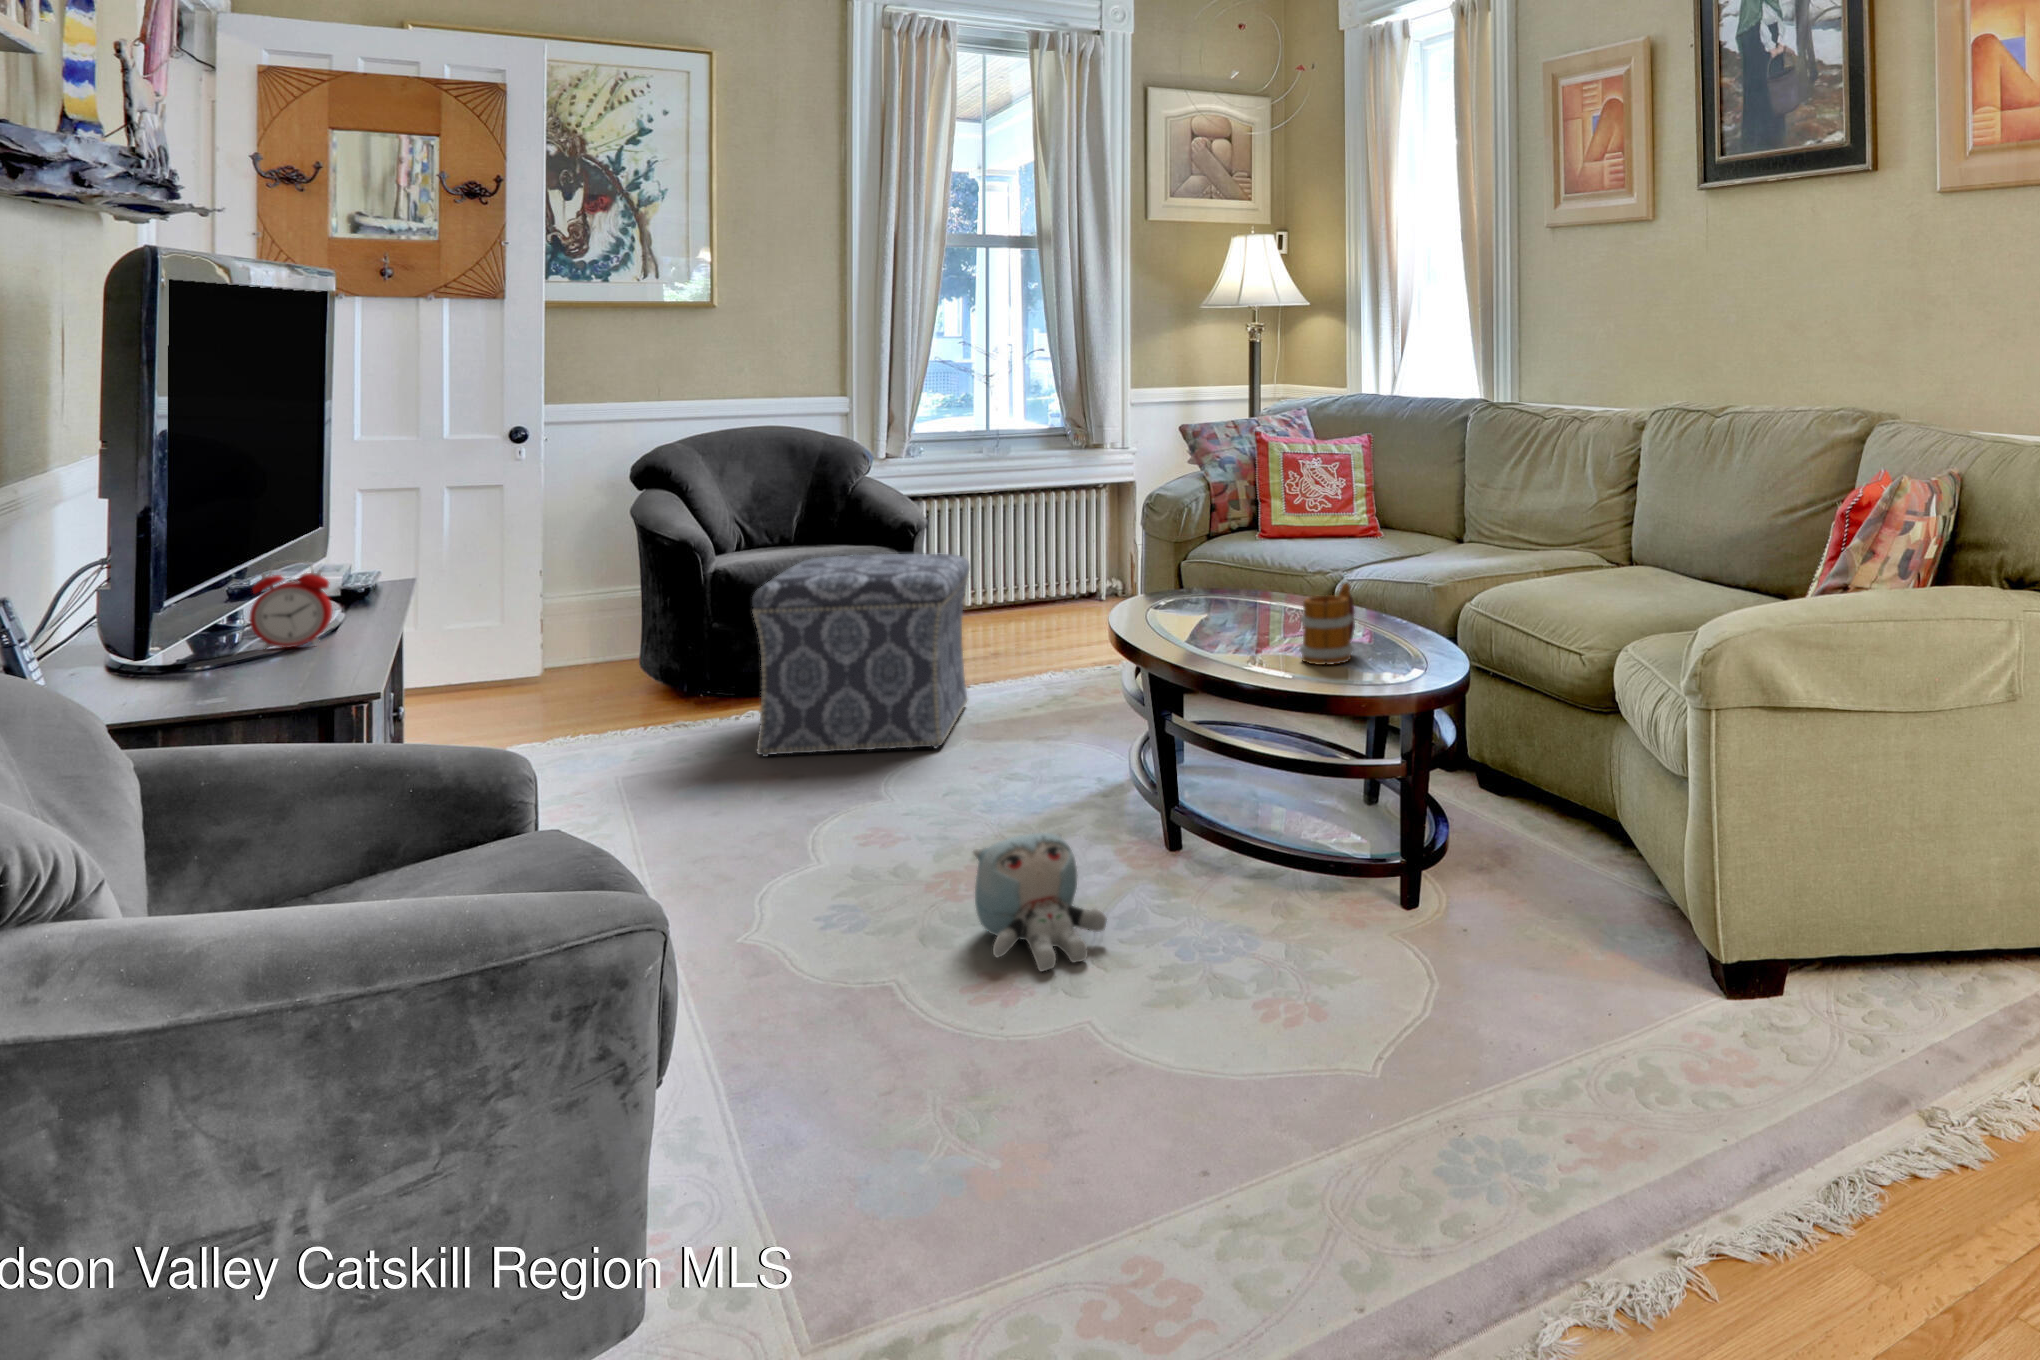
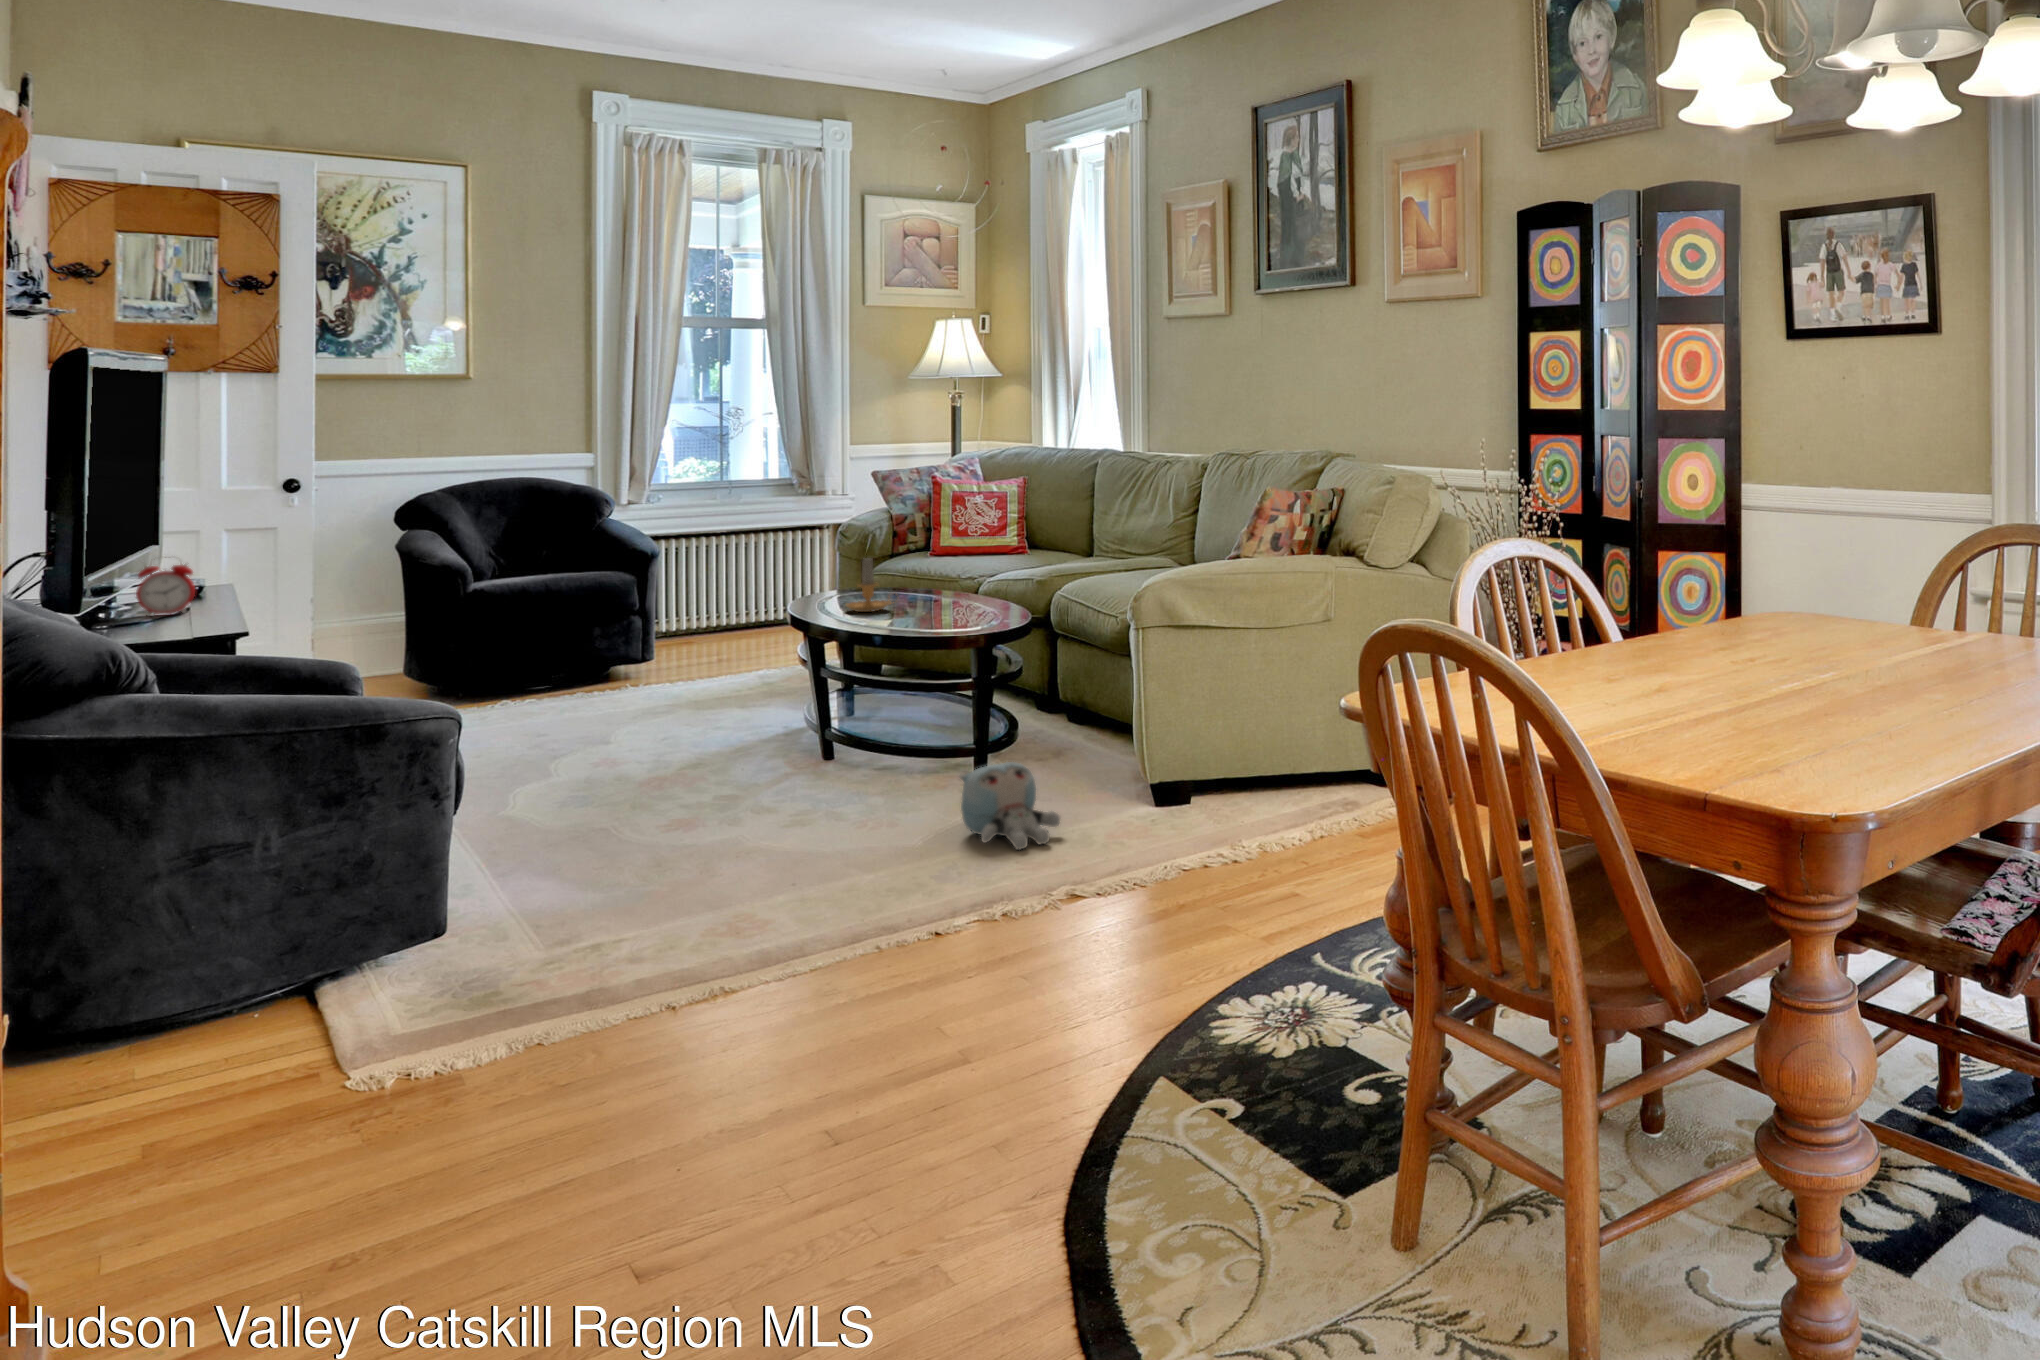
ottoman: present [752,553,970,757] -> none [505,572,691,723]
candle: none [1198,557,1272,641] -> present [846,558,894,612]
mug: present [1300,583,1355,665] -> none [911,569,955,622]
plush toy: present [973,832,1107,972] -> present [959,762,1060,850]

